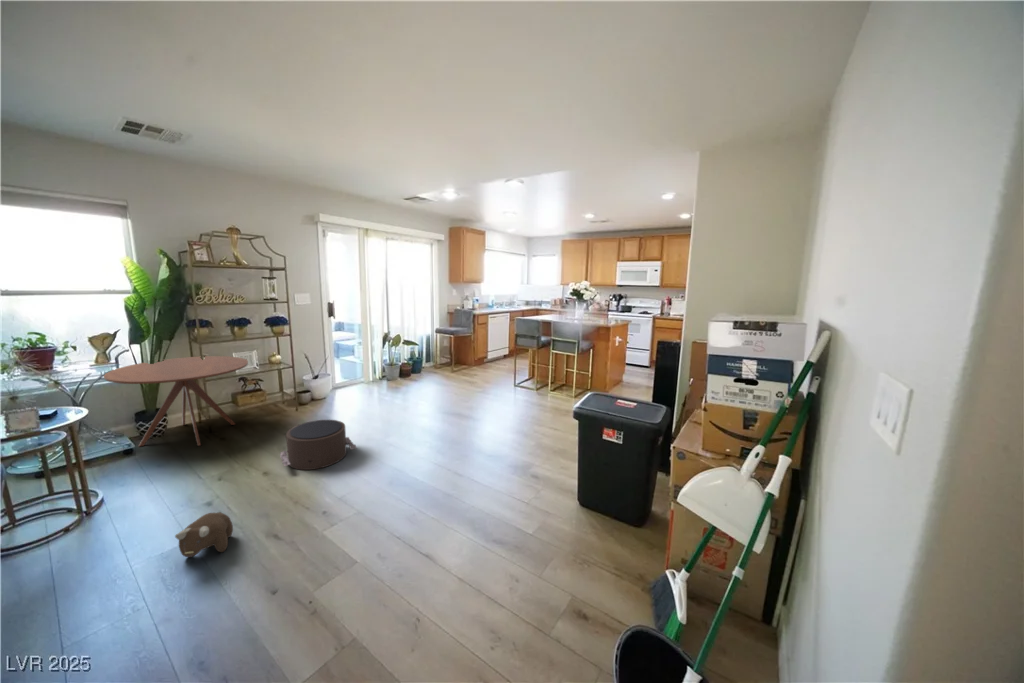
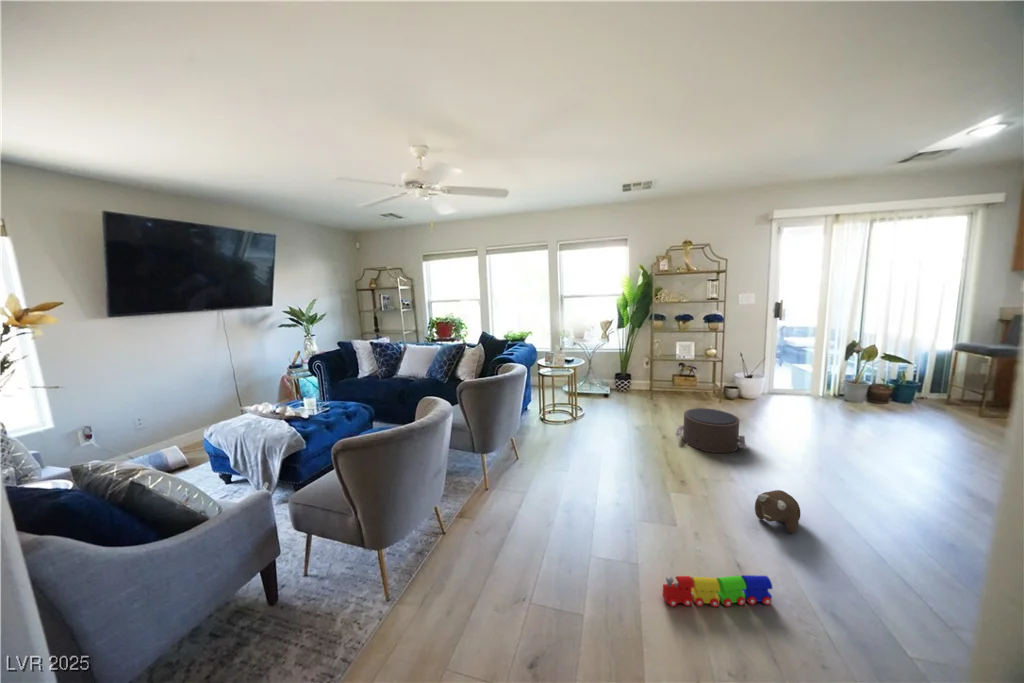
round table: present [104,356,248,446] -> none [601,341,681,404]
plush toy: present [175,512,233,557] -> present [755,490,801,533]
toy train: none [387,547,453,645] -> present [663,575,772,607]

